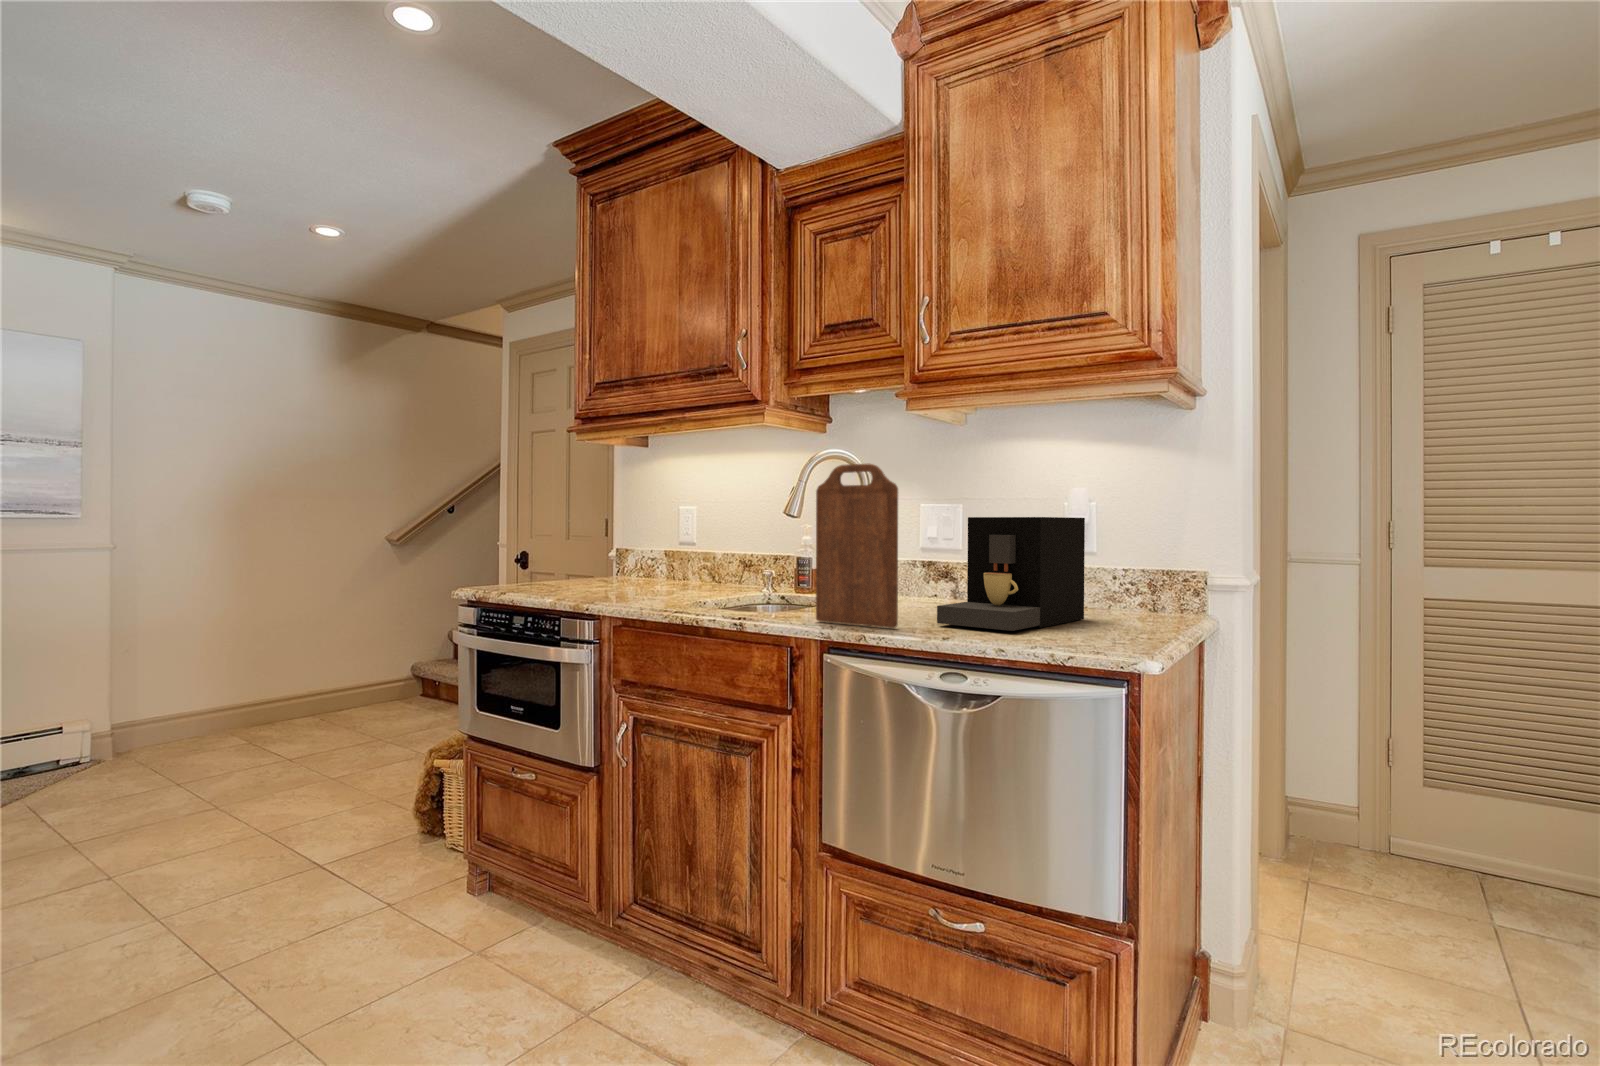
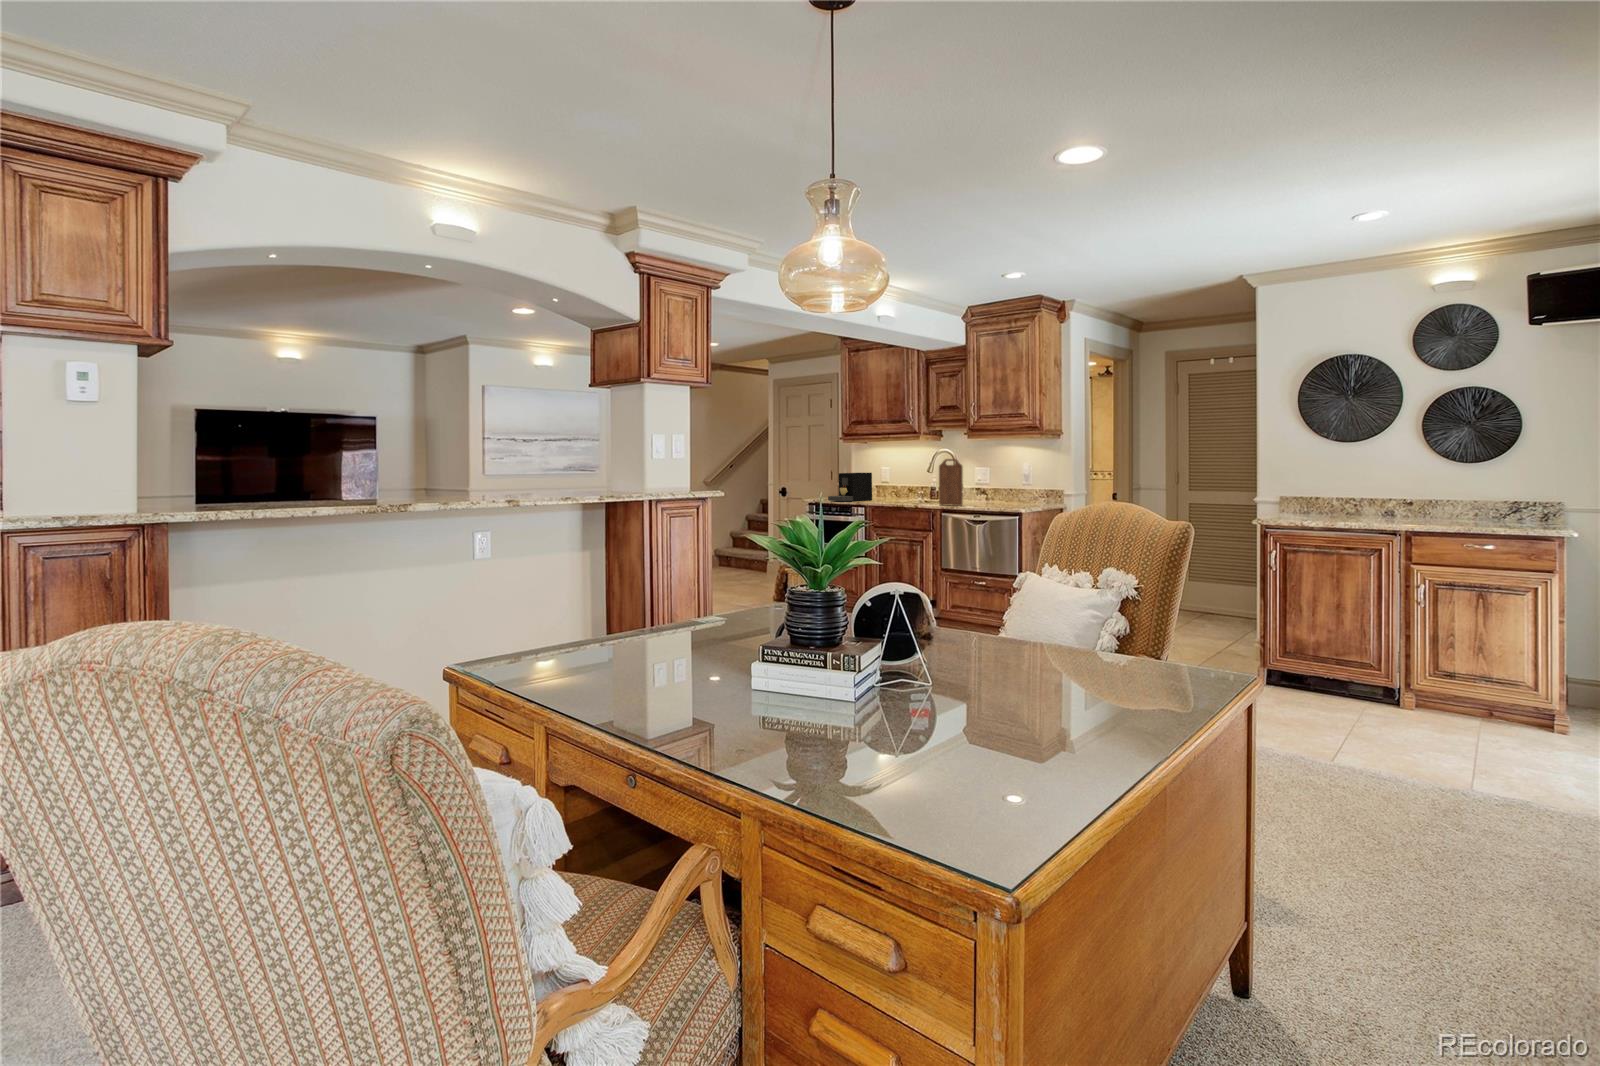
coffee maker: present [937,517,1085,631] -> present [828,473,872,501]

